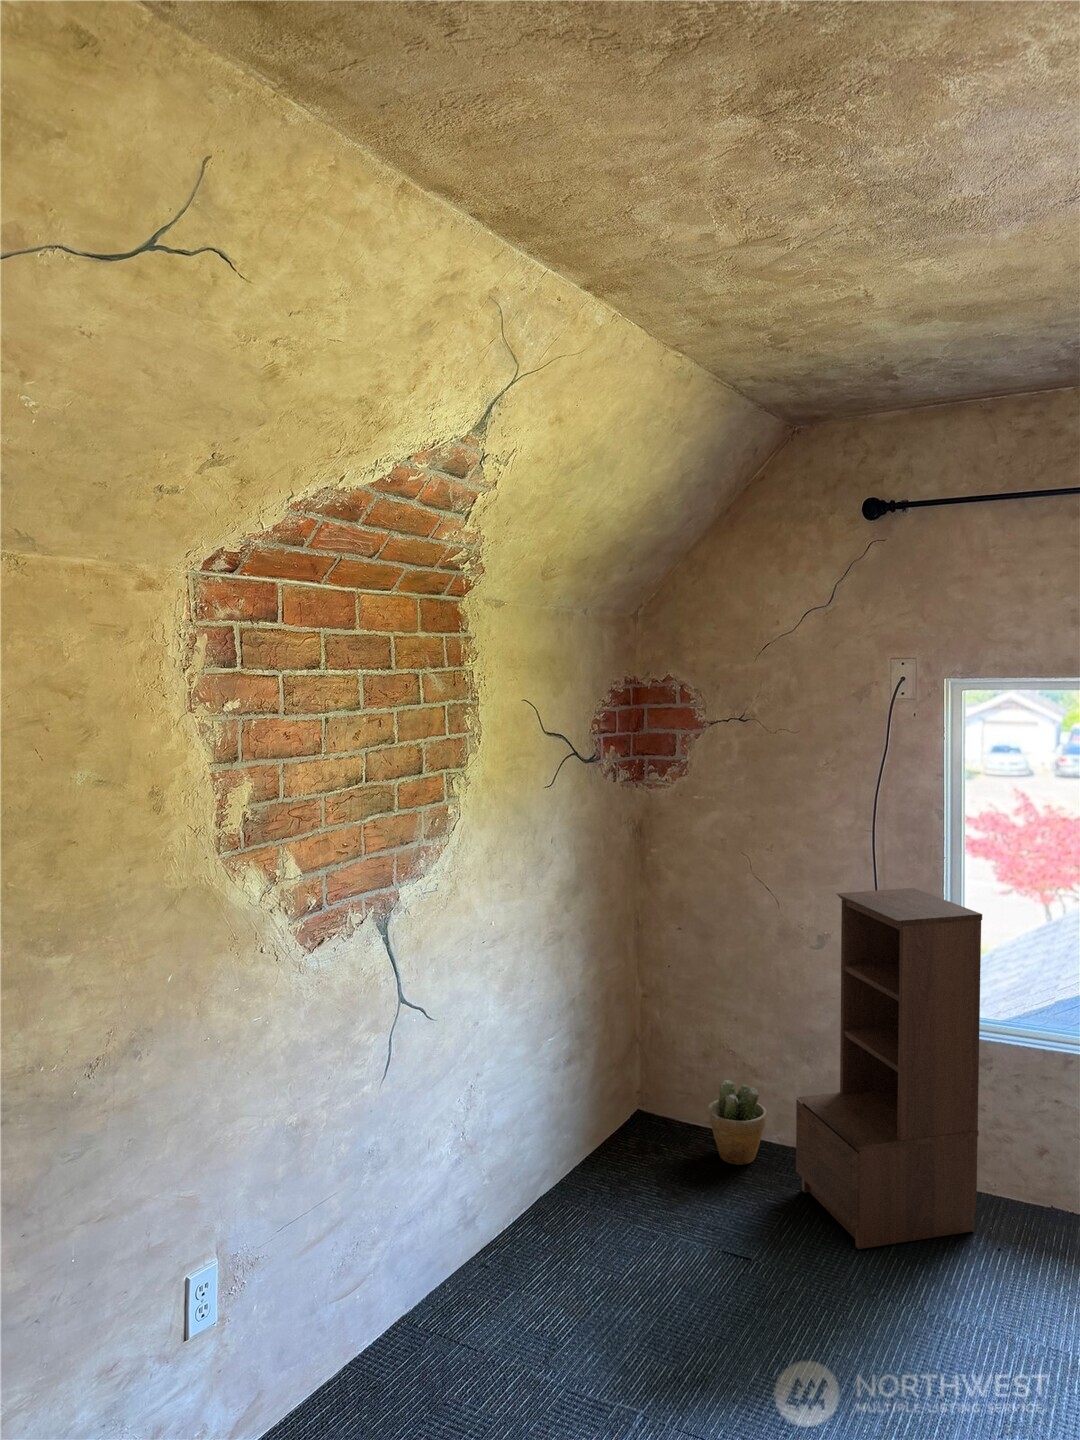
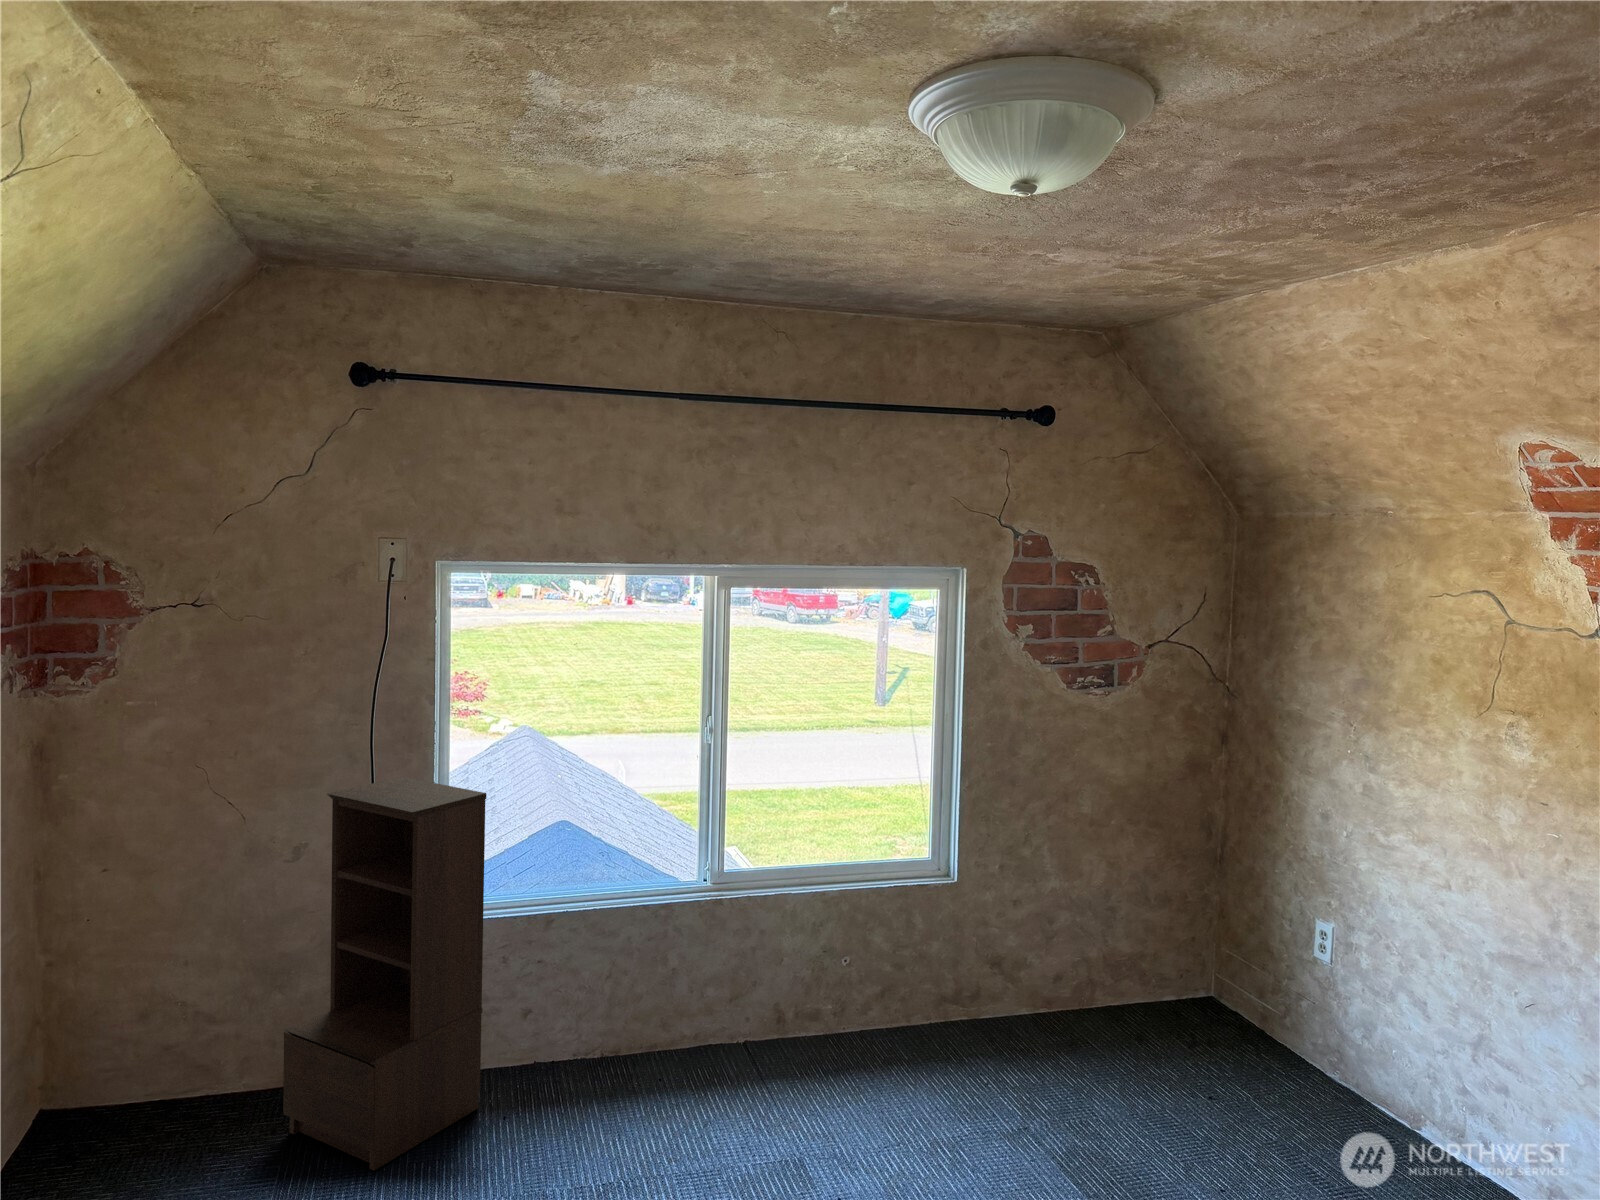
potted plant: present [708,1080,766,1165] -> none [158,1035,236,1134]

